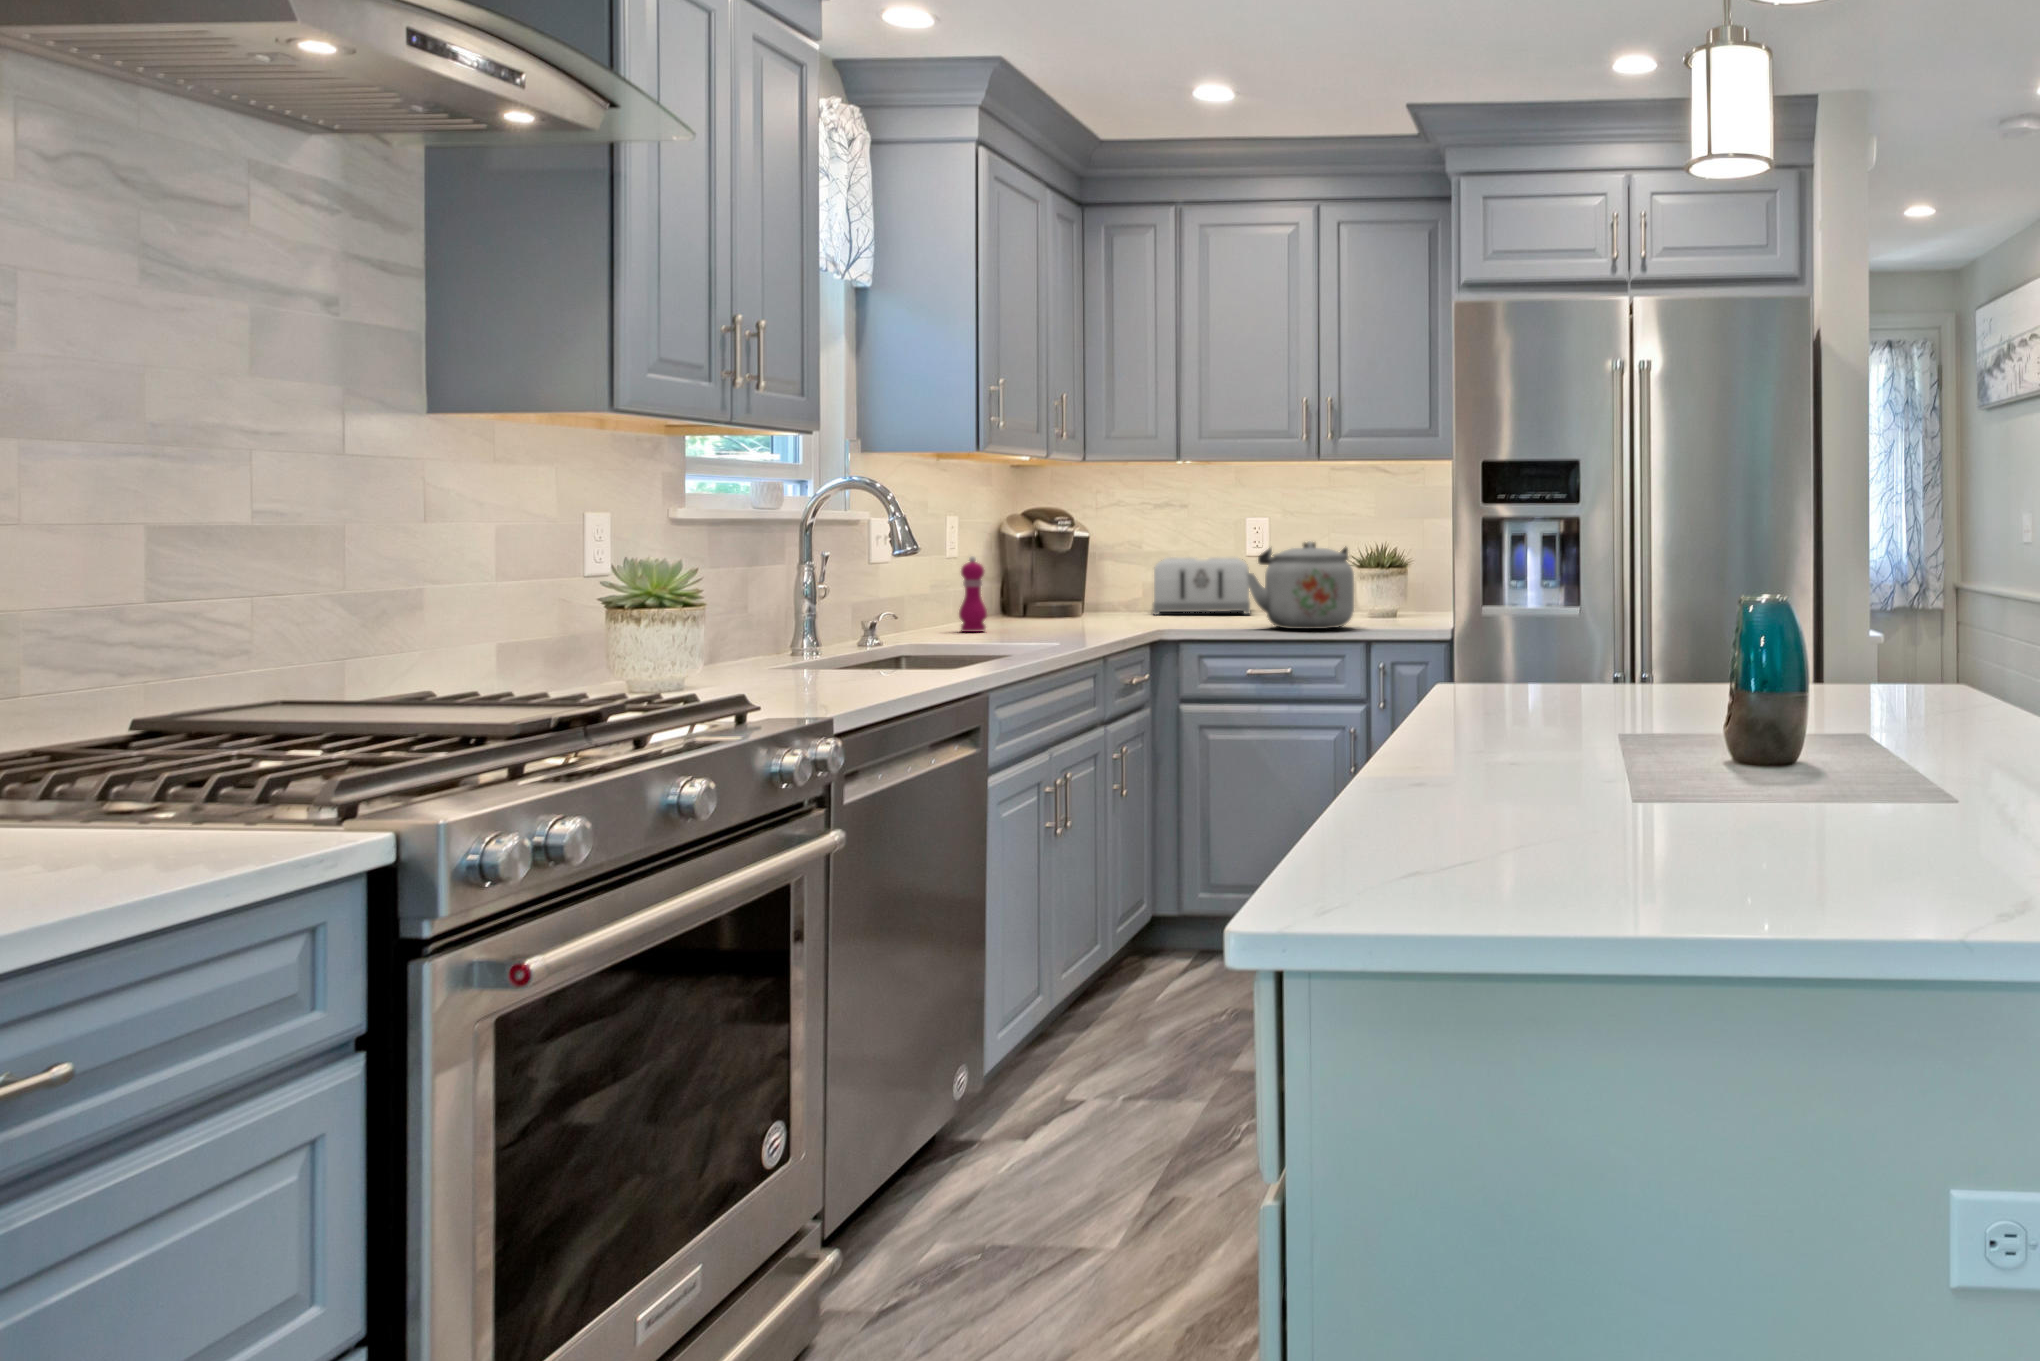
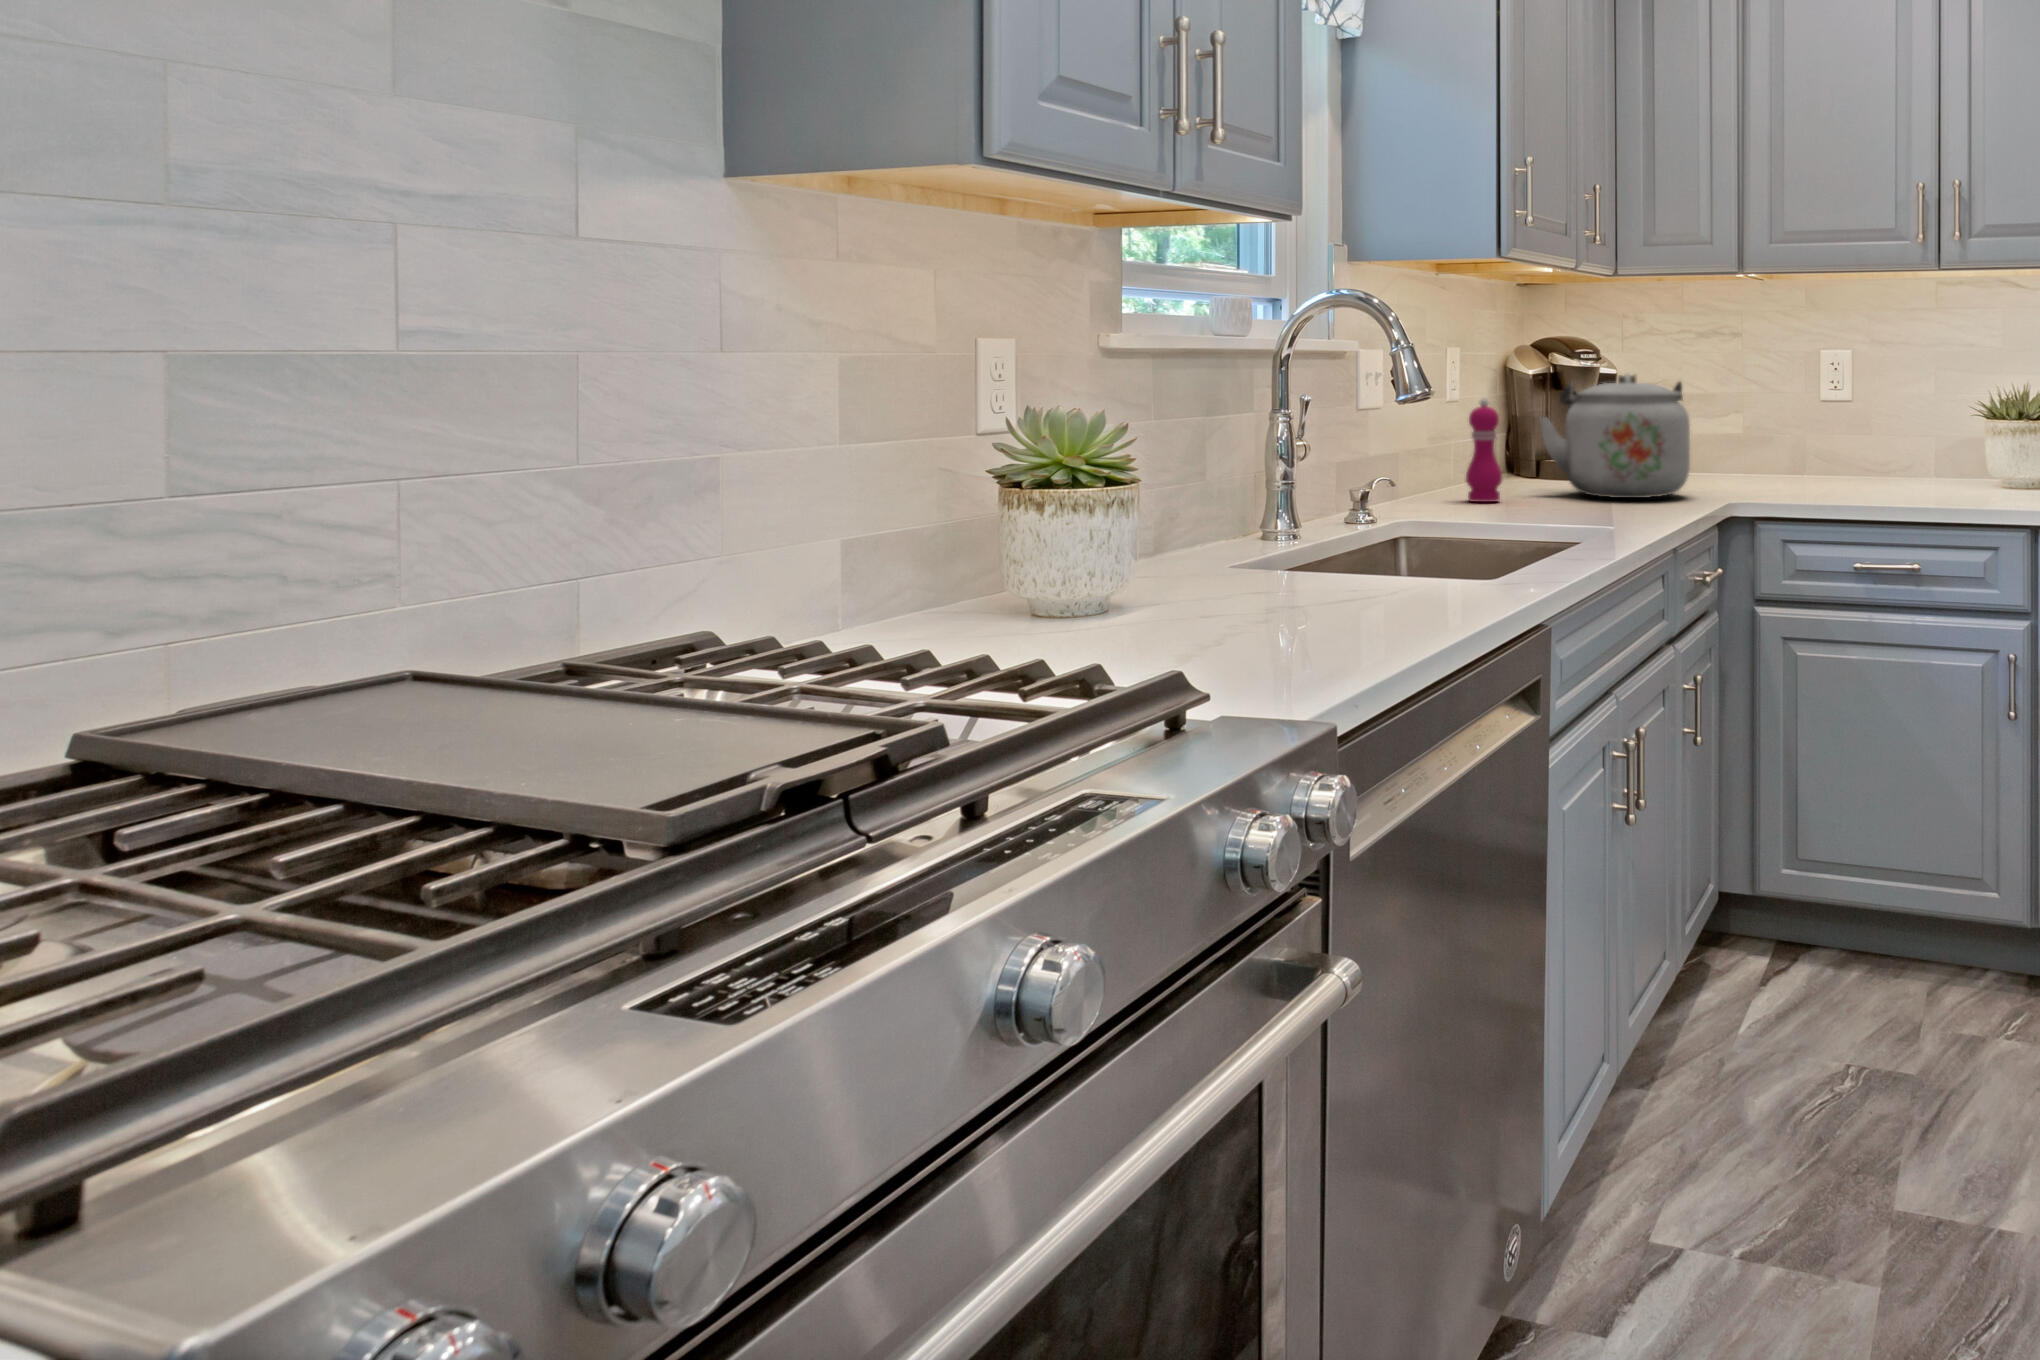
kettle: present [1246,541,1354,629] -> present [1540,374,1690,498]
toaster: present [1153,558,1250,615] -> none [1695,398,1829,478]

